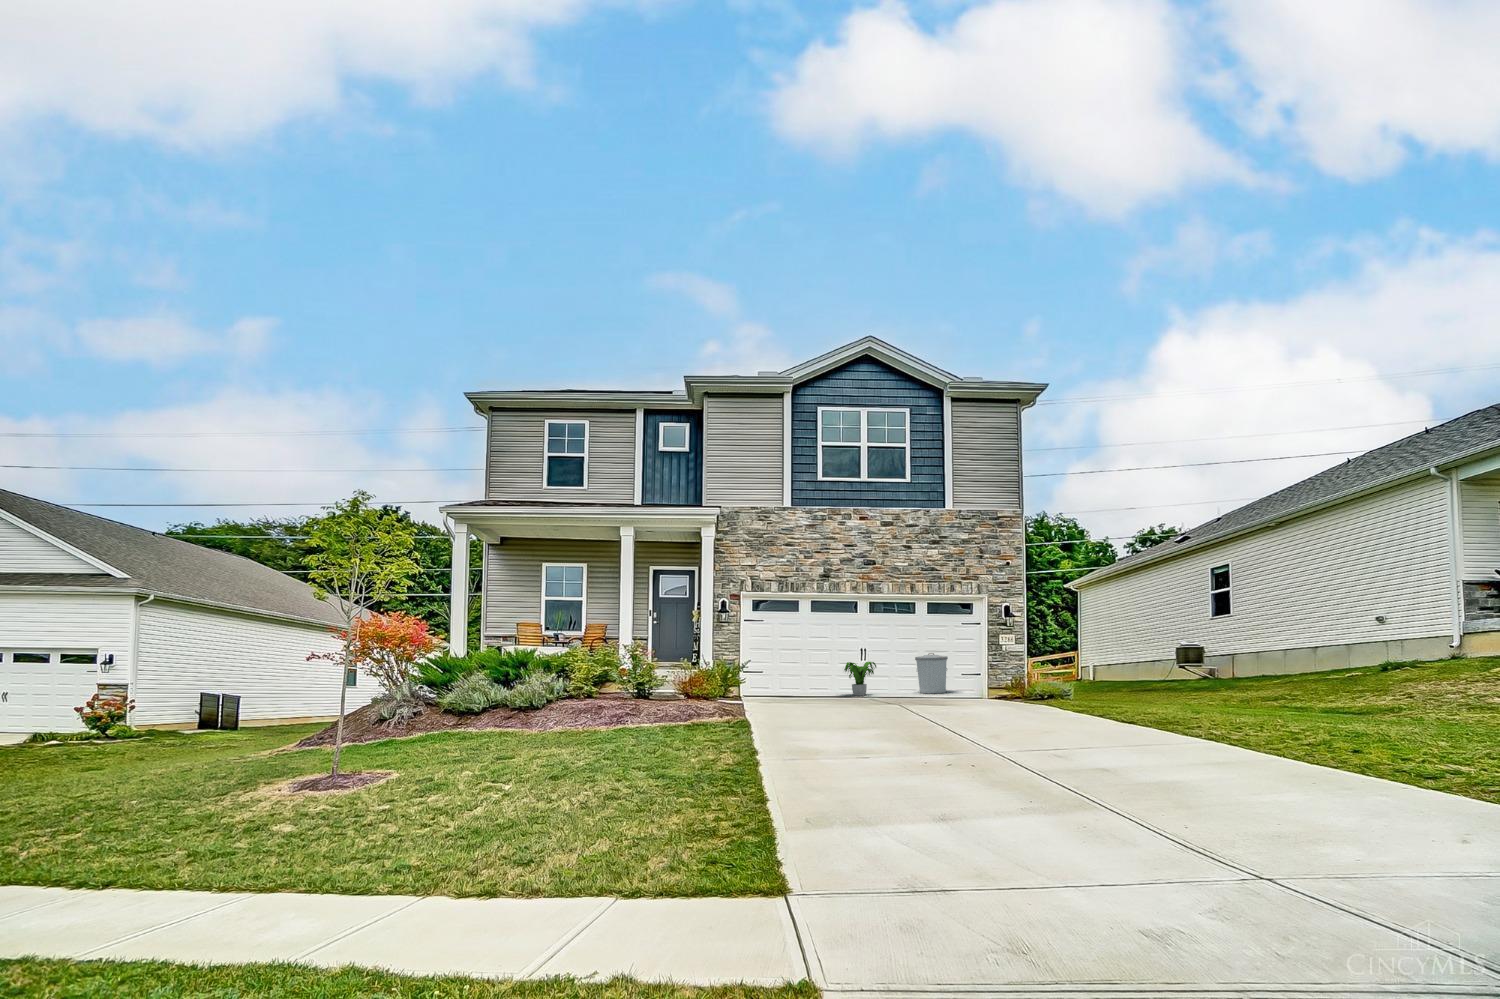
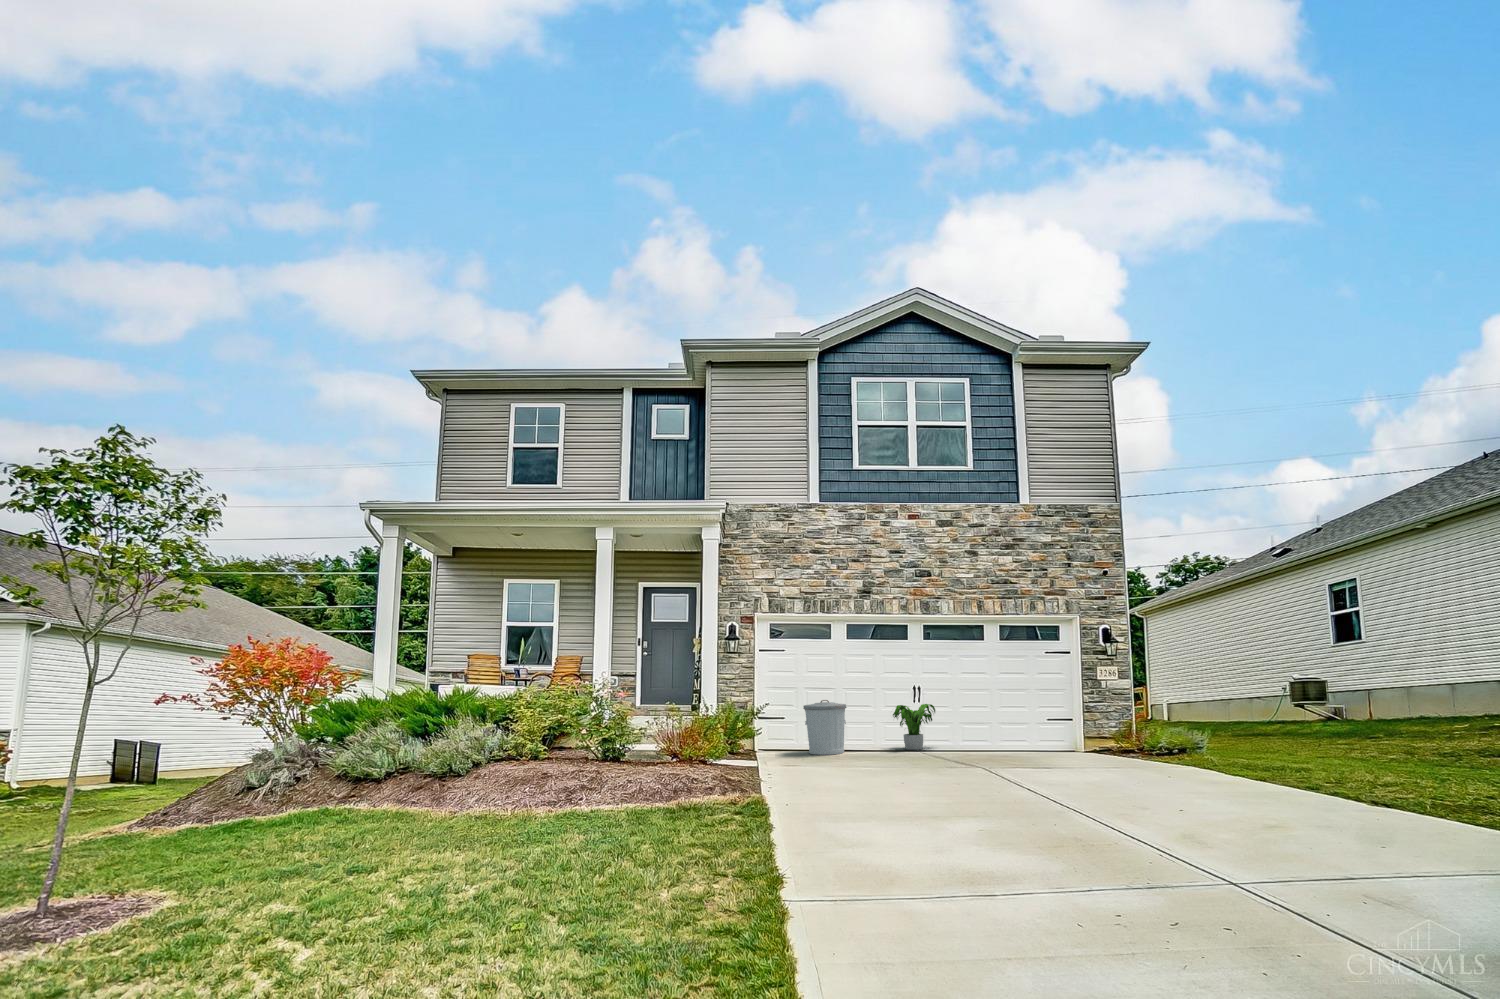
trash can: present [915,653,948,693] -> present [803,700,846,755]

